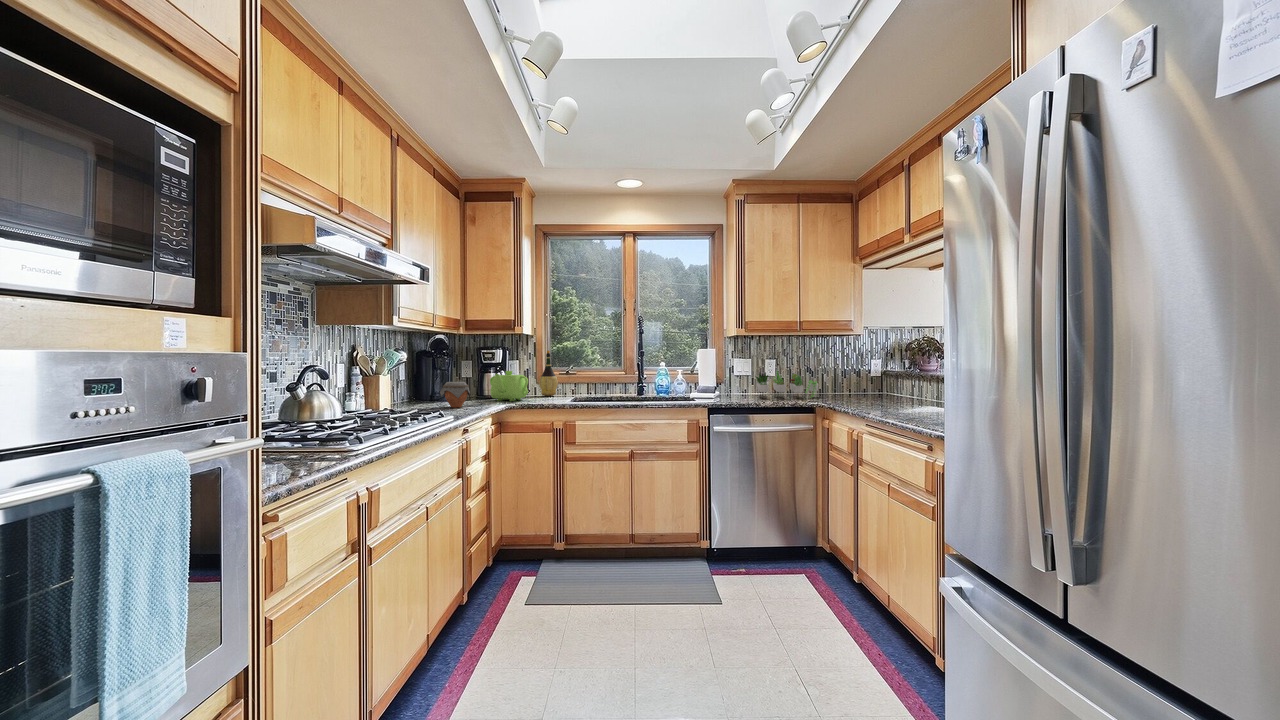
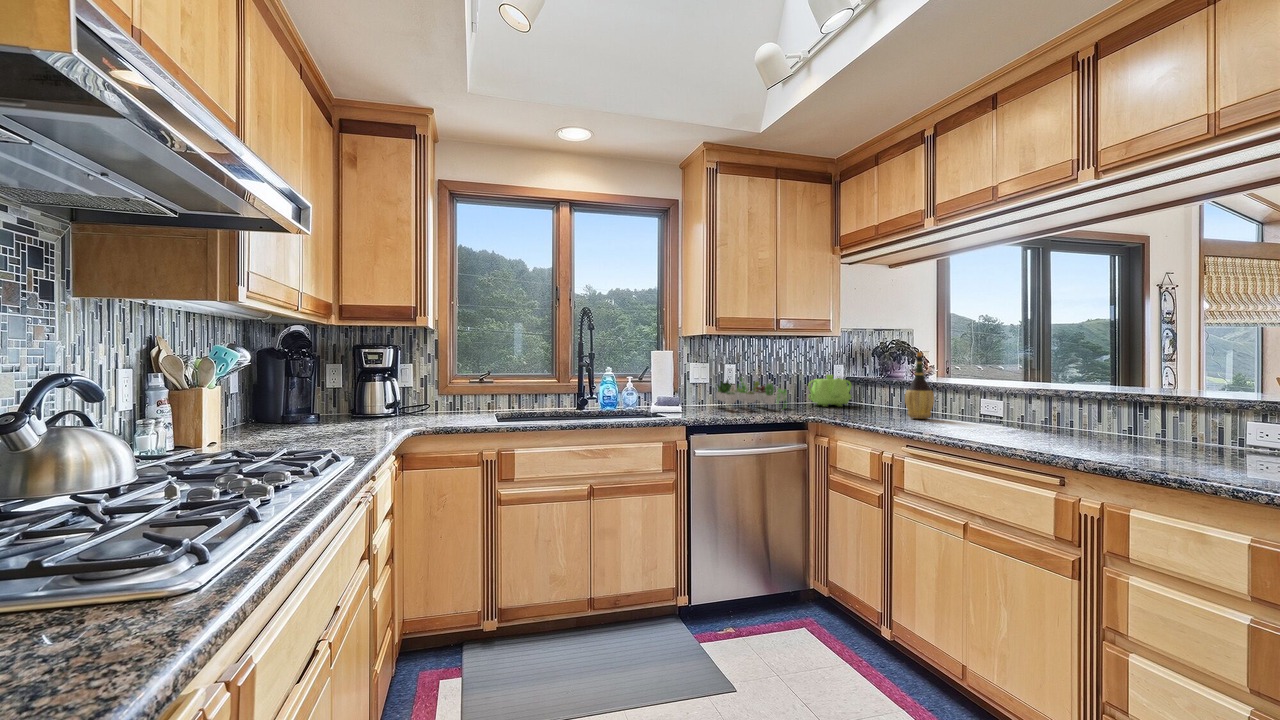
wine bottle: present [539,350,558,396] -> present [905,352,934,419]
teapot: present [490,371,528,401] -> present [808,375,852,406]
jar: present [440,382,470,408] -> none [310,396,361,437]

